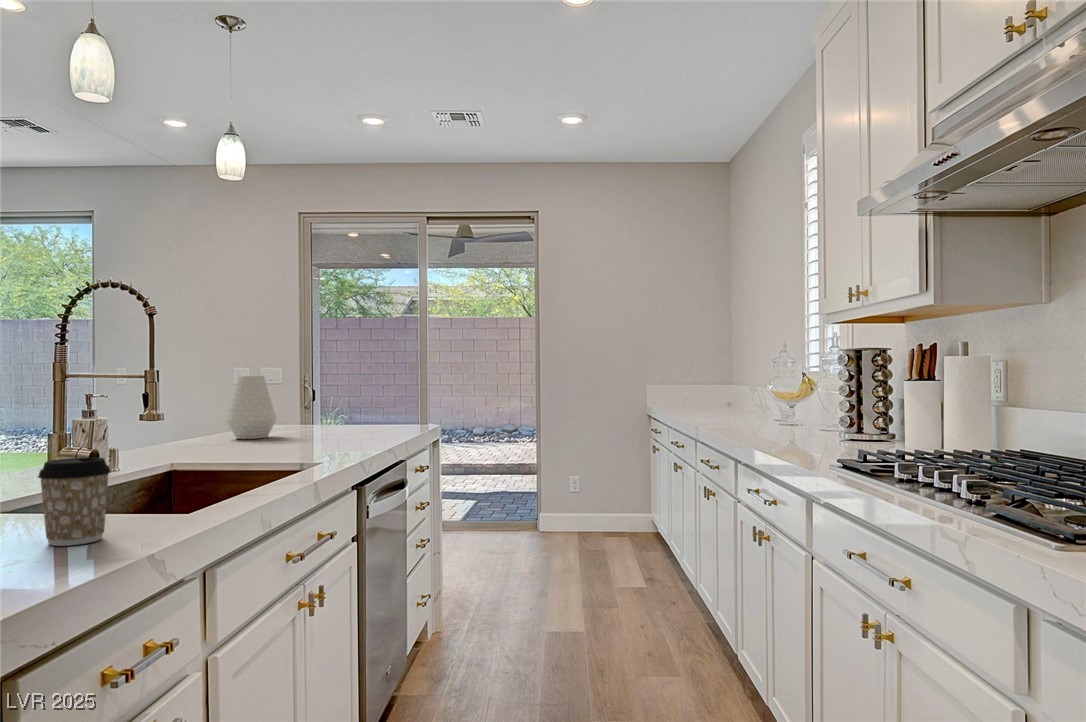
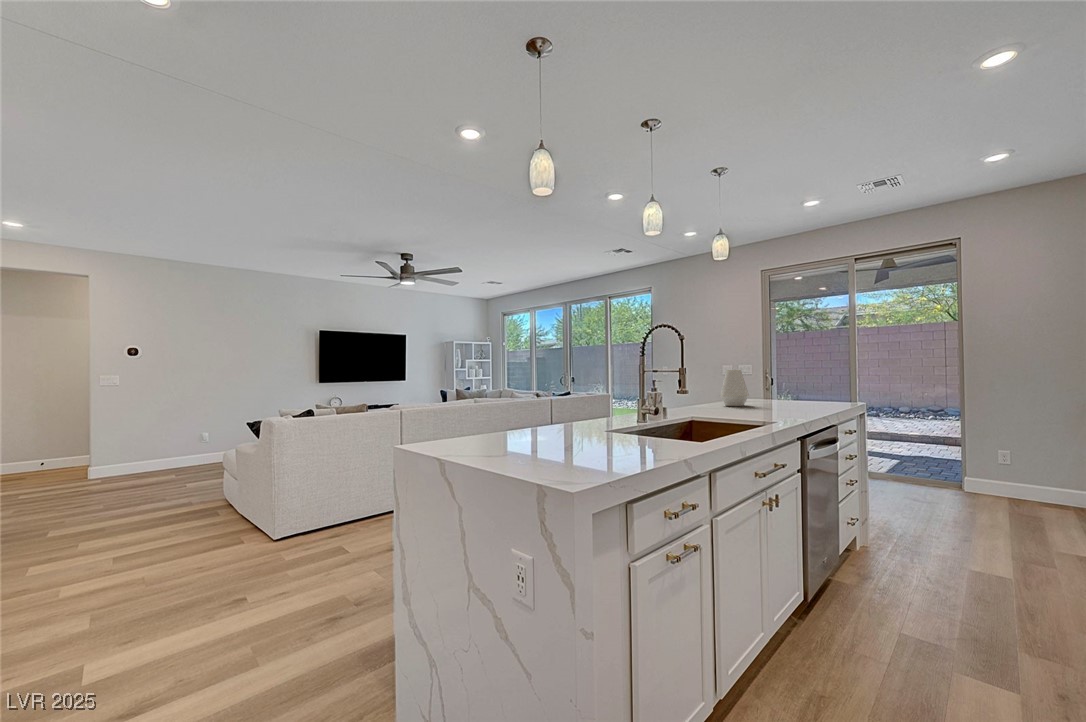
coffee cup: present [38,457,111,546] -> none [637,411,667,451]

